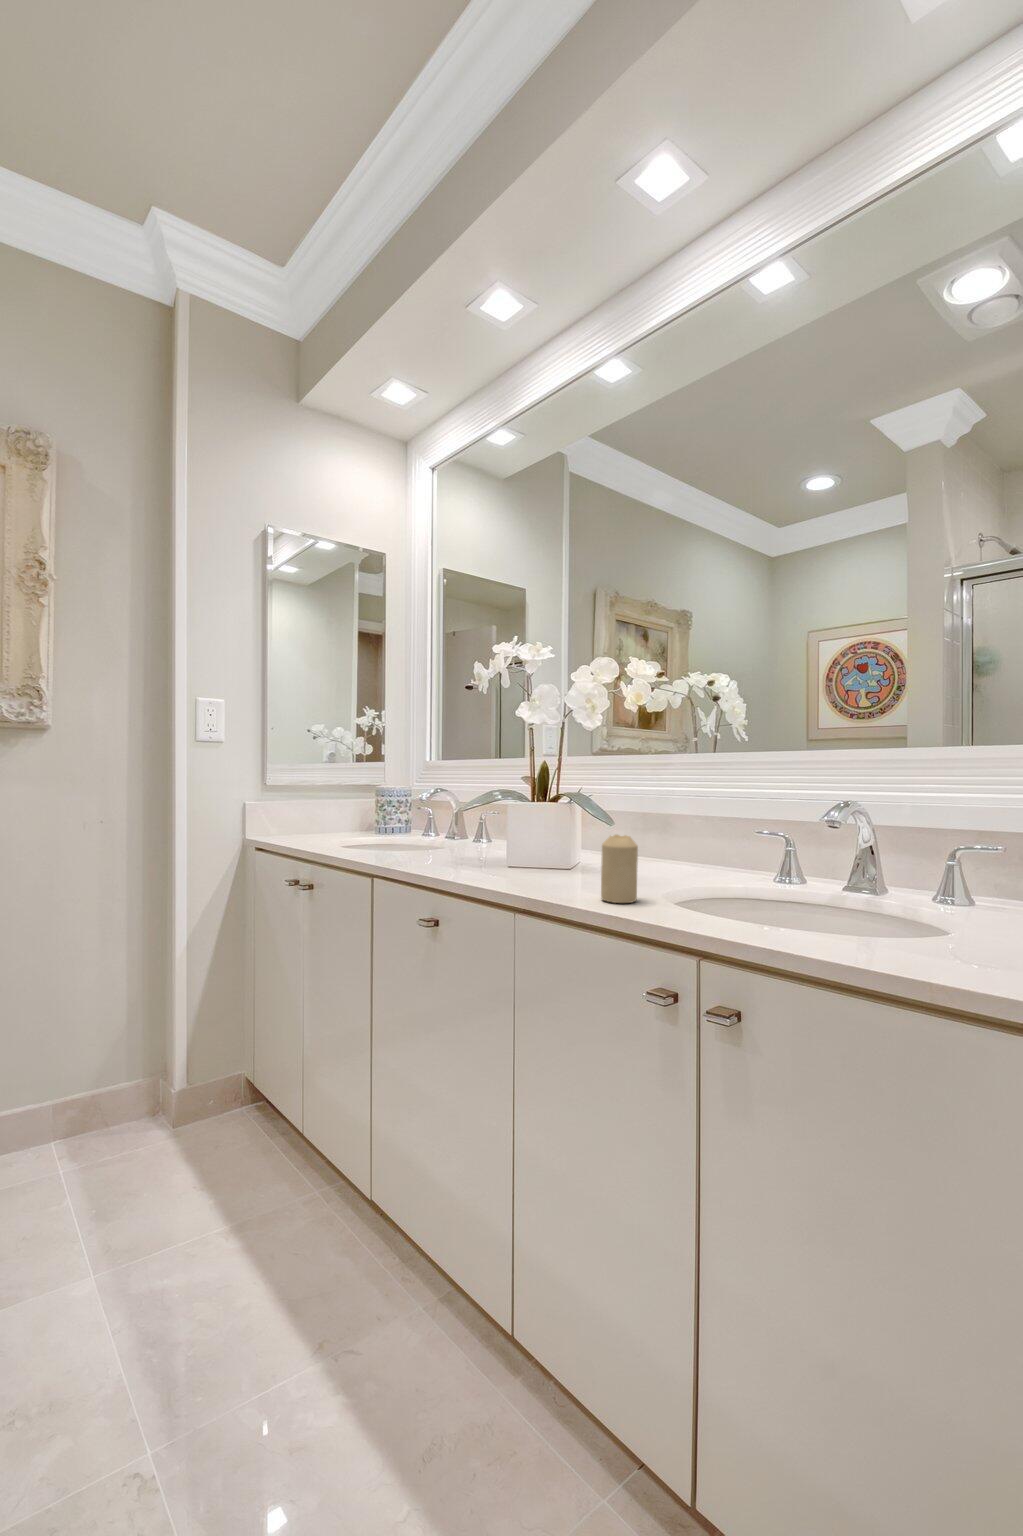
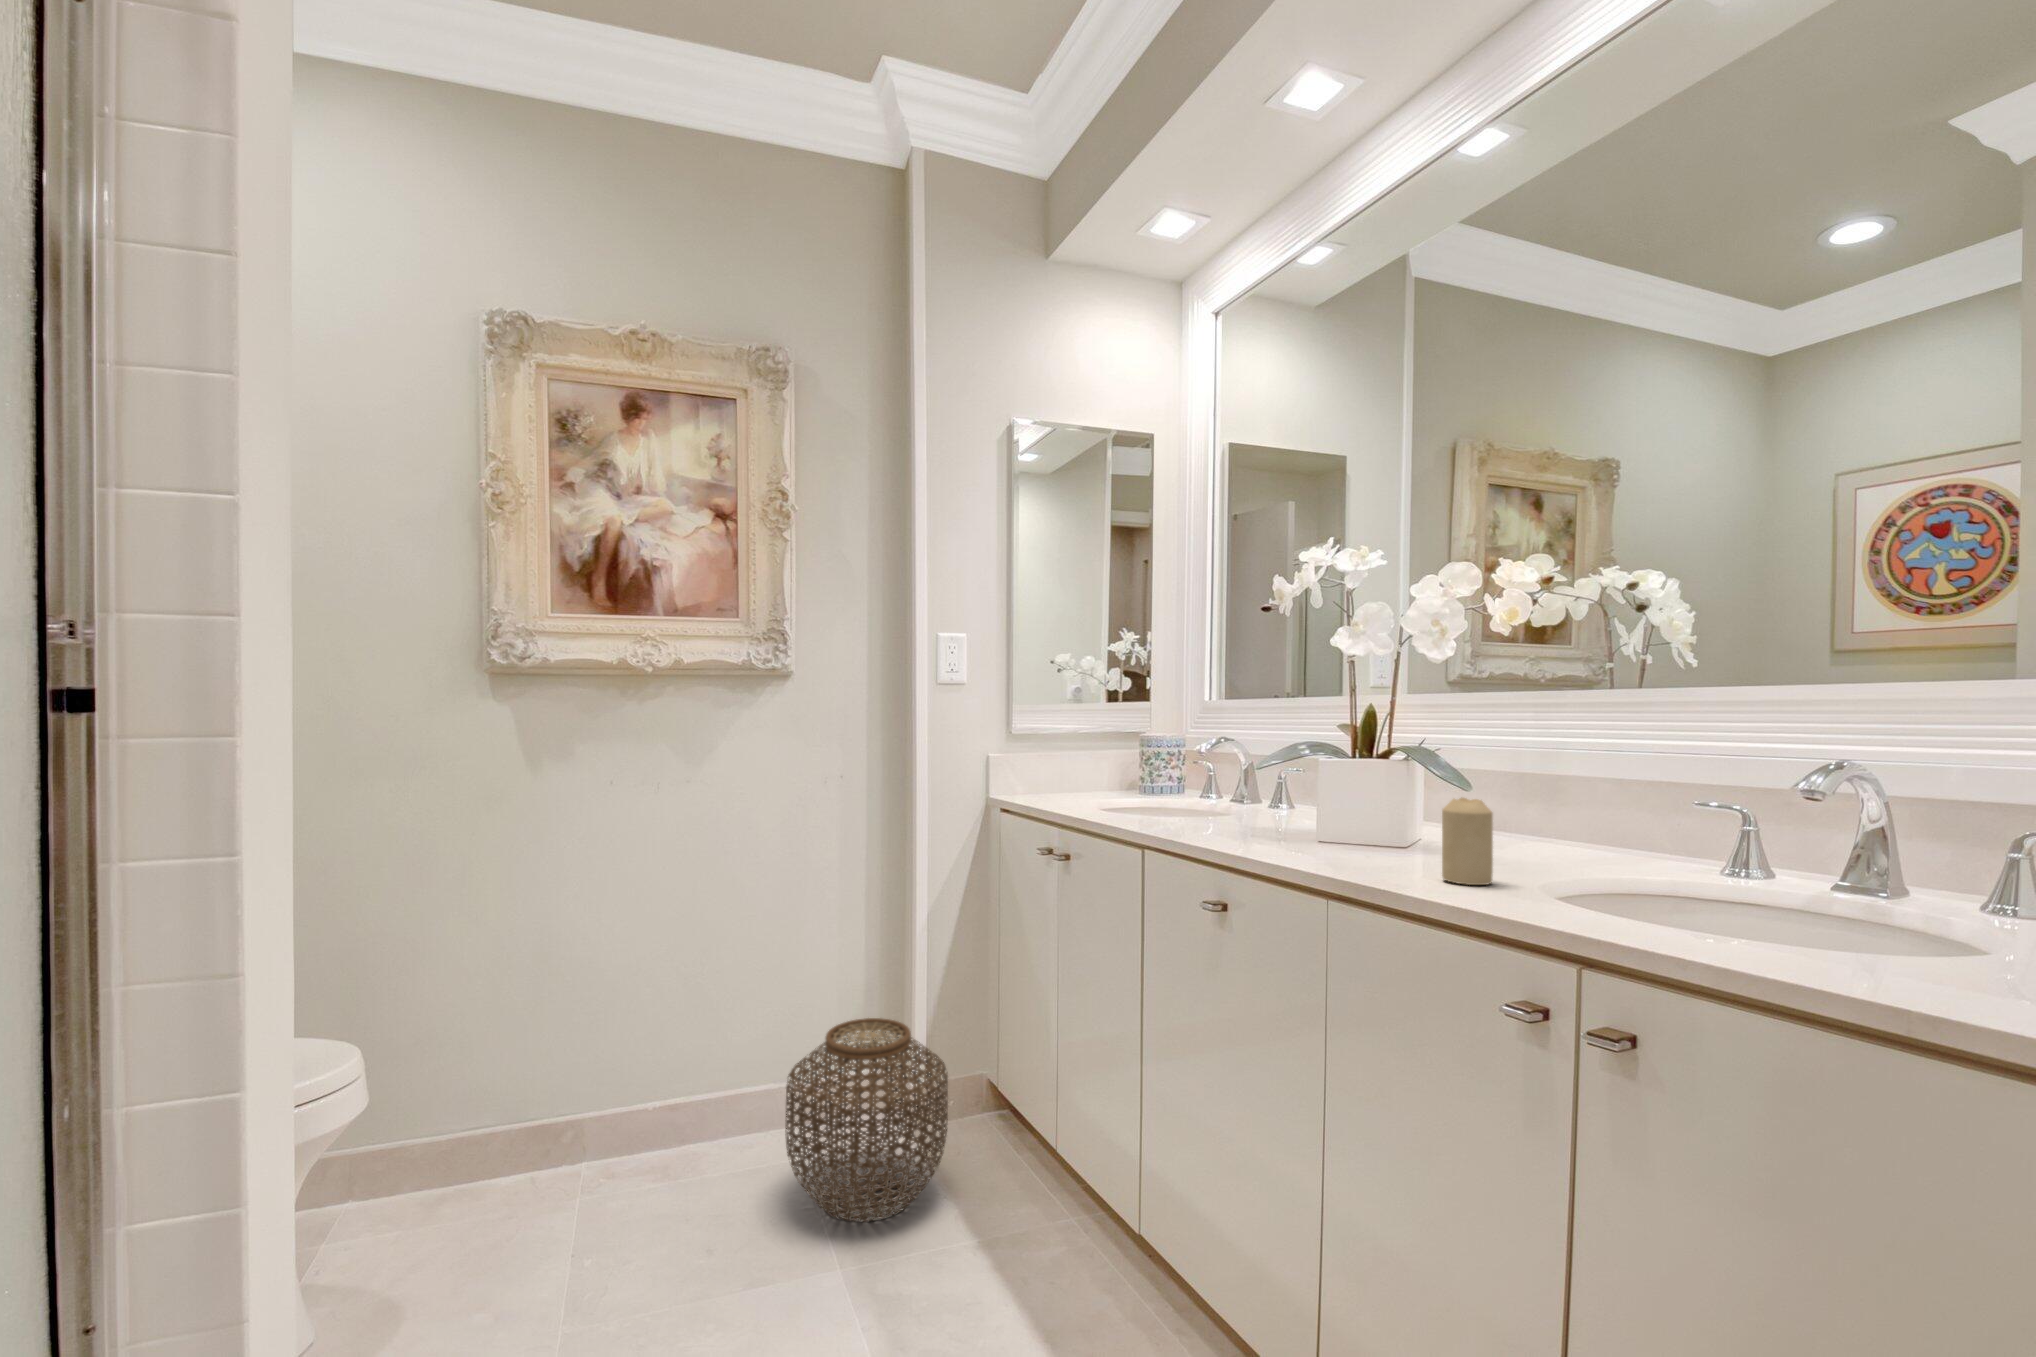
woven basket: none [43,1032,209,1218] -> present [785,1018,948,1221]

